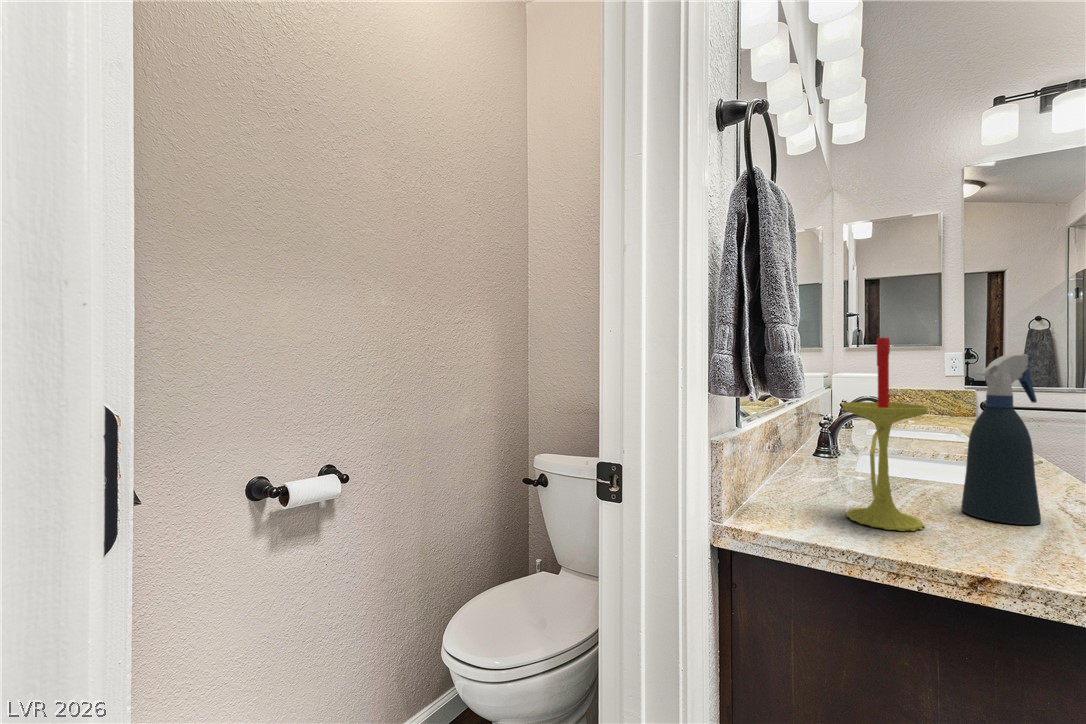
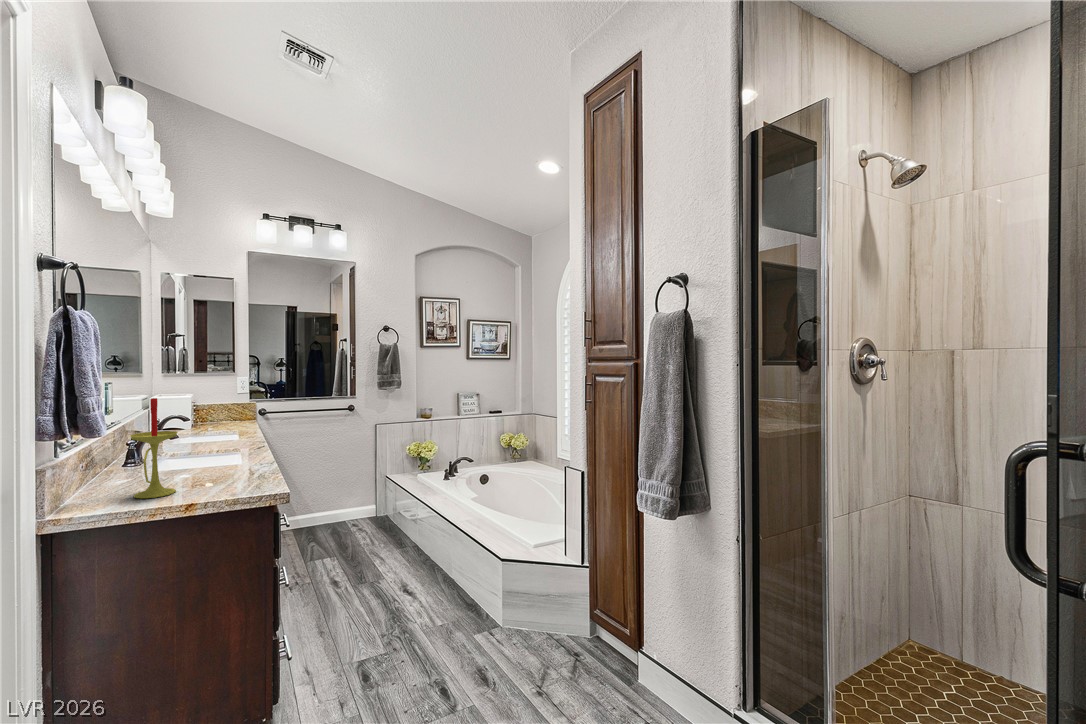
spray bottle: present [961,354,1041,525] -> none [201,400,235,482]

